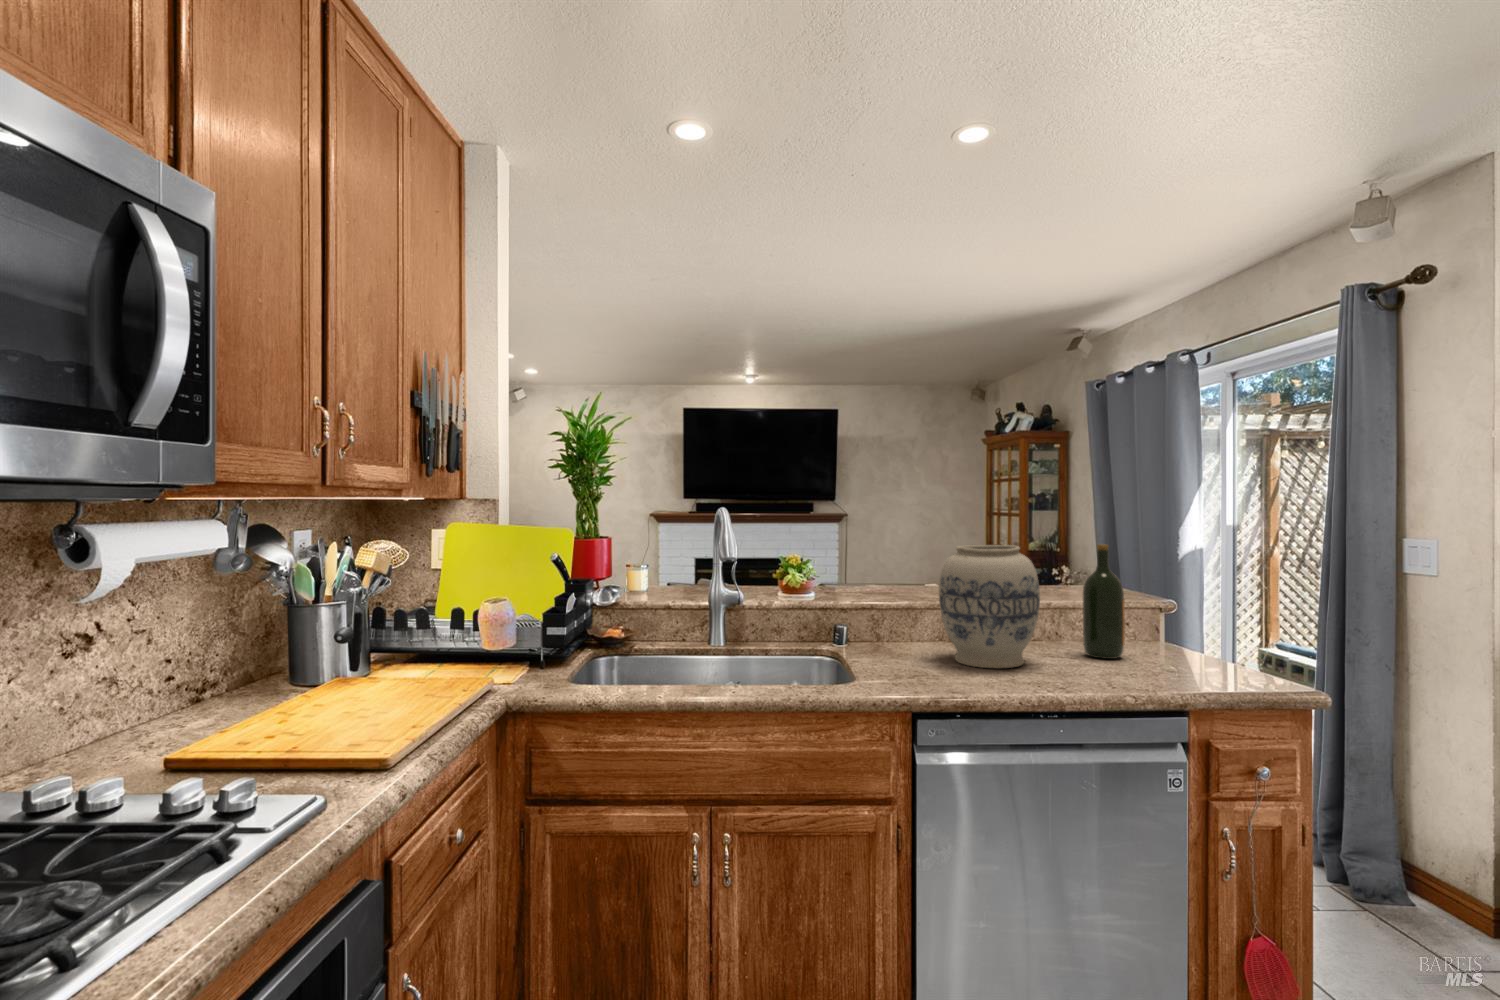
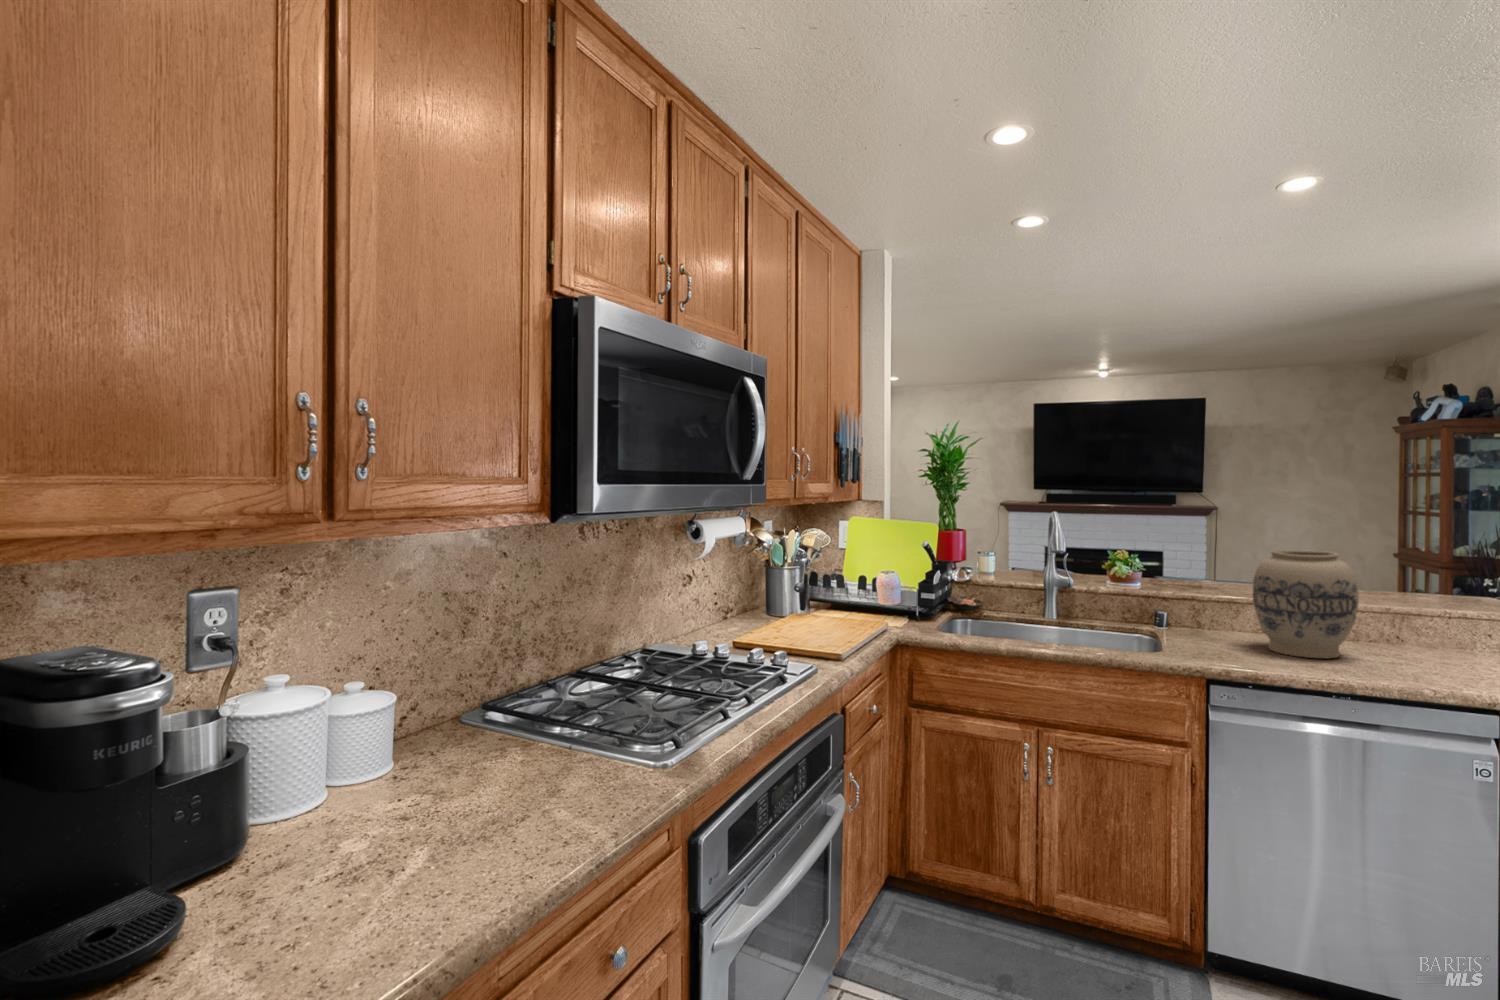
wine bottle: present [1083,544,1125,659] -> none [1417,555,1467,663]

